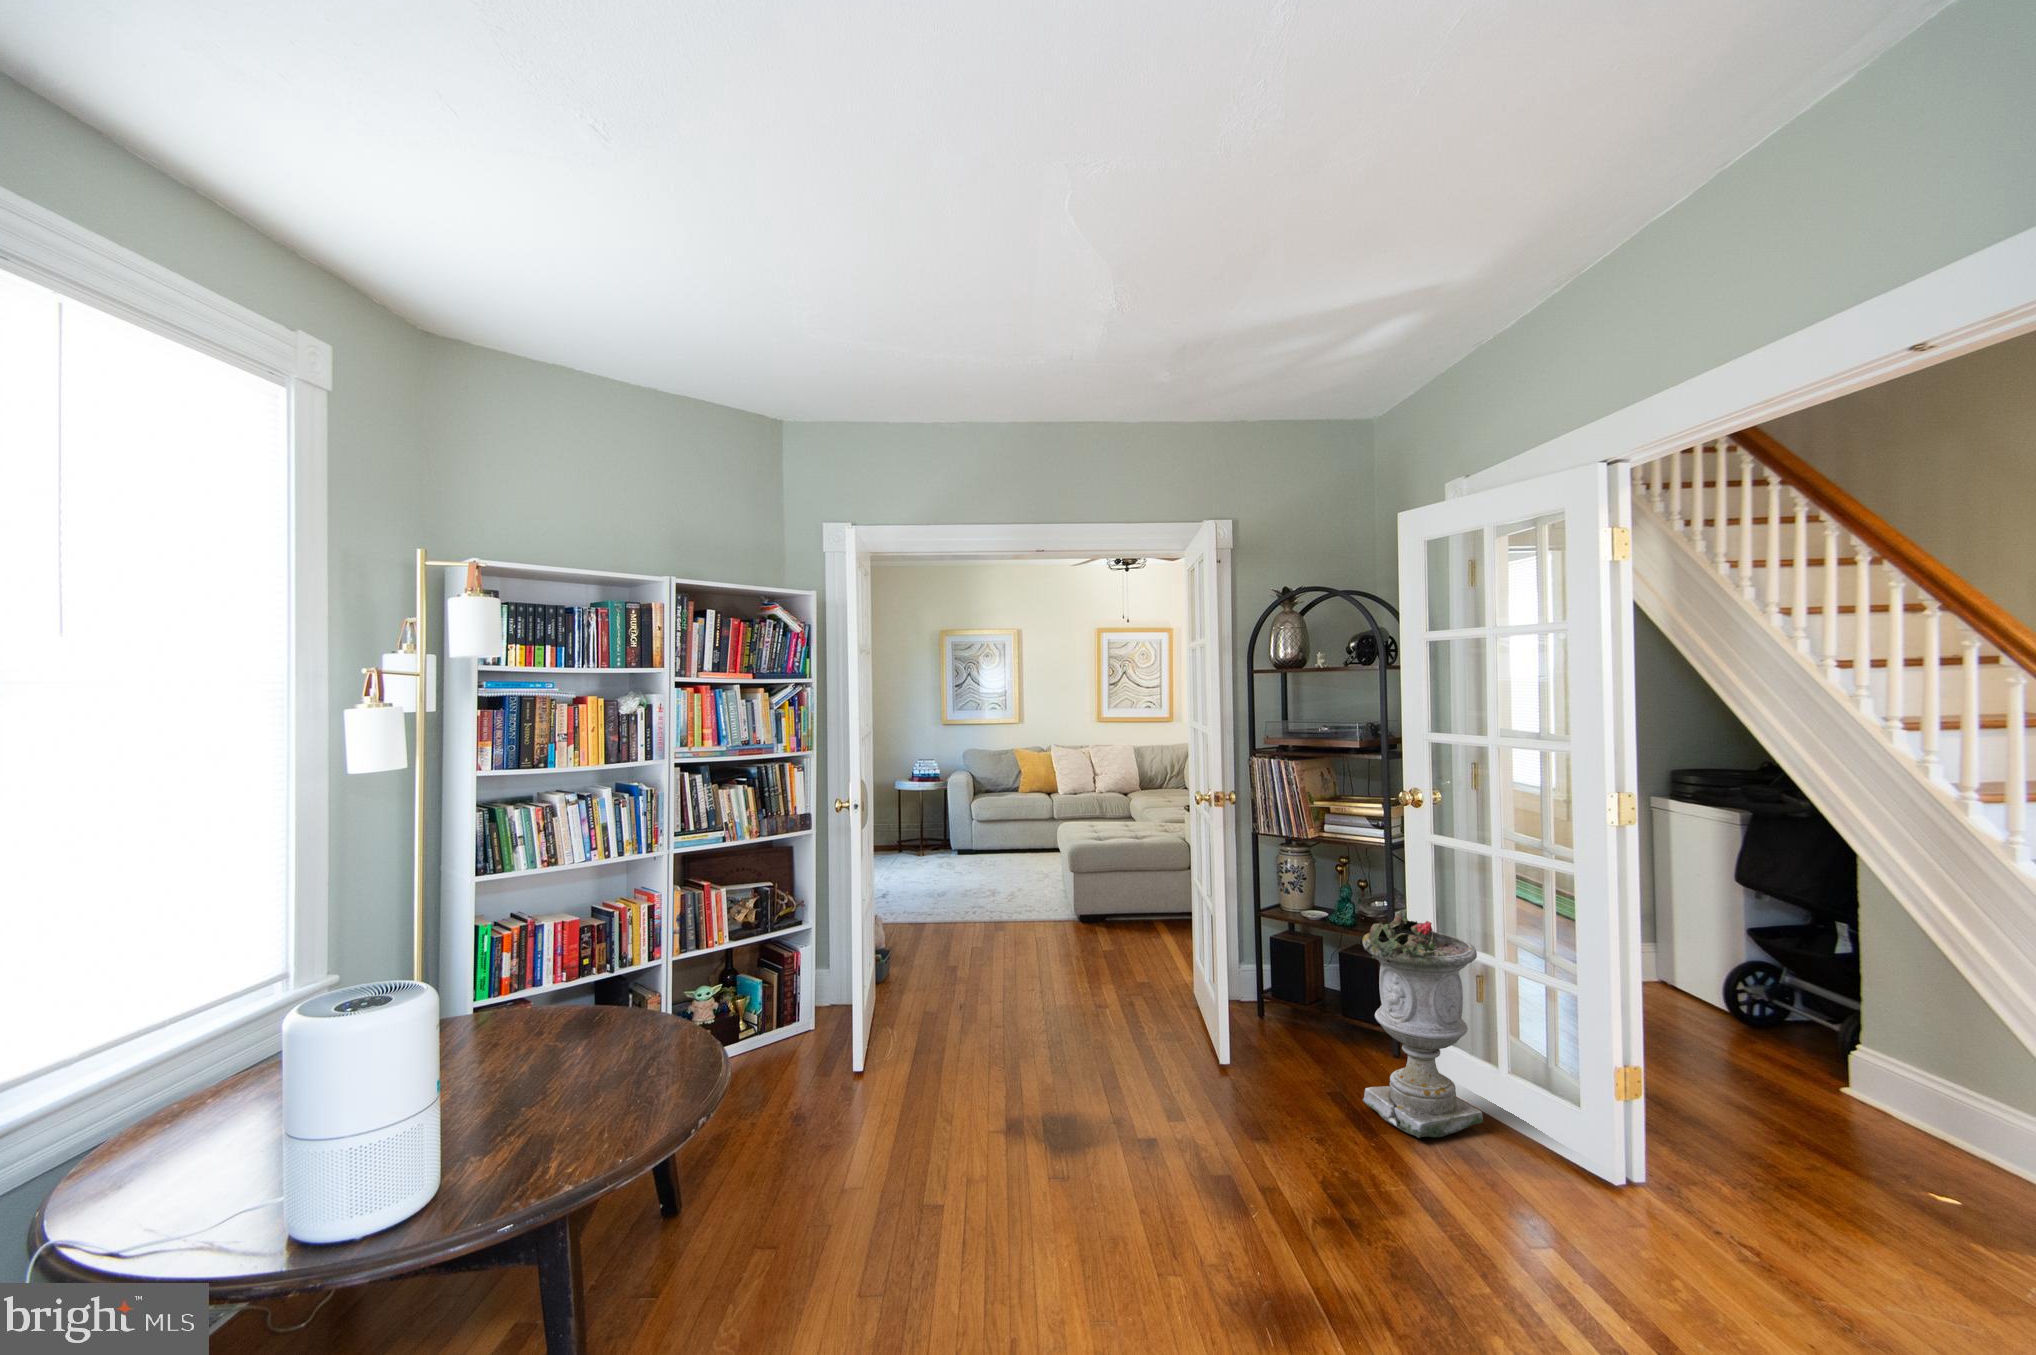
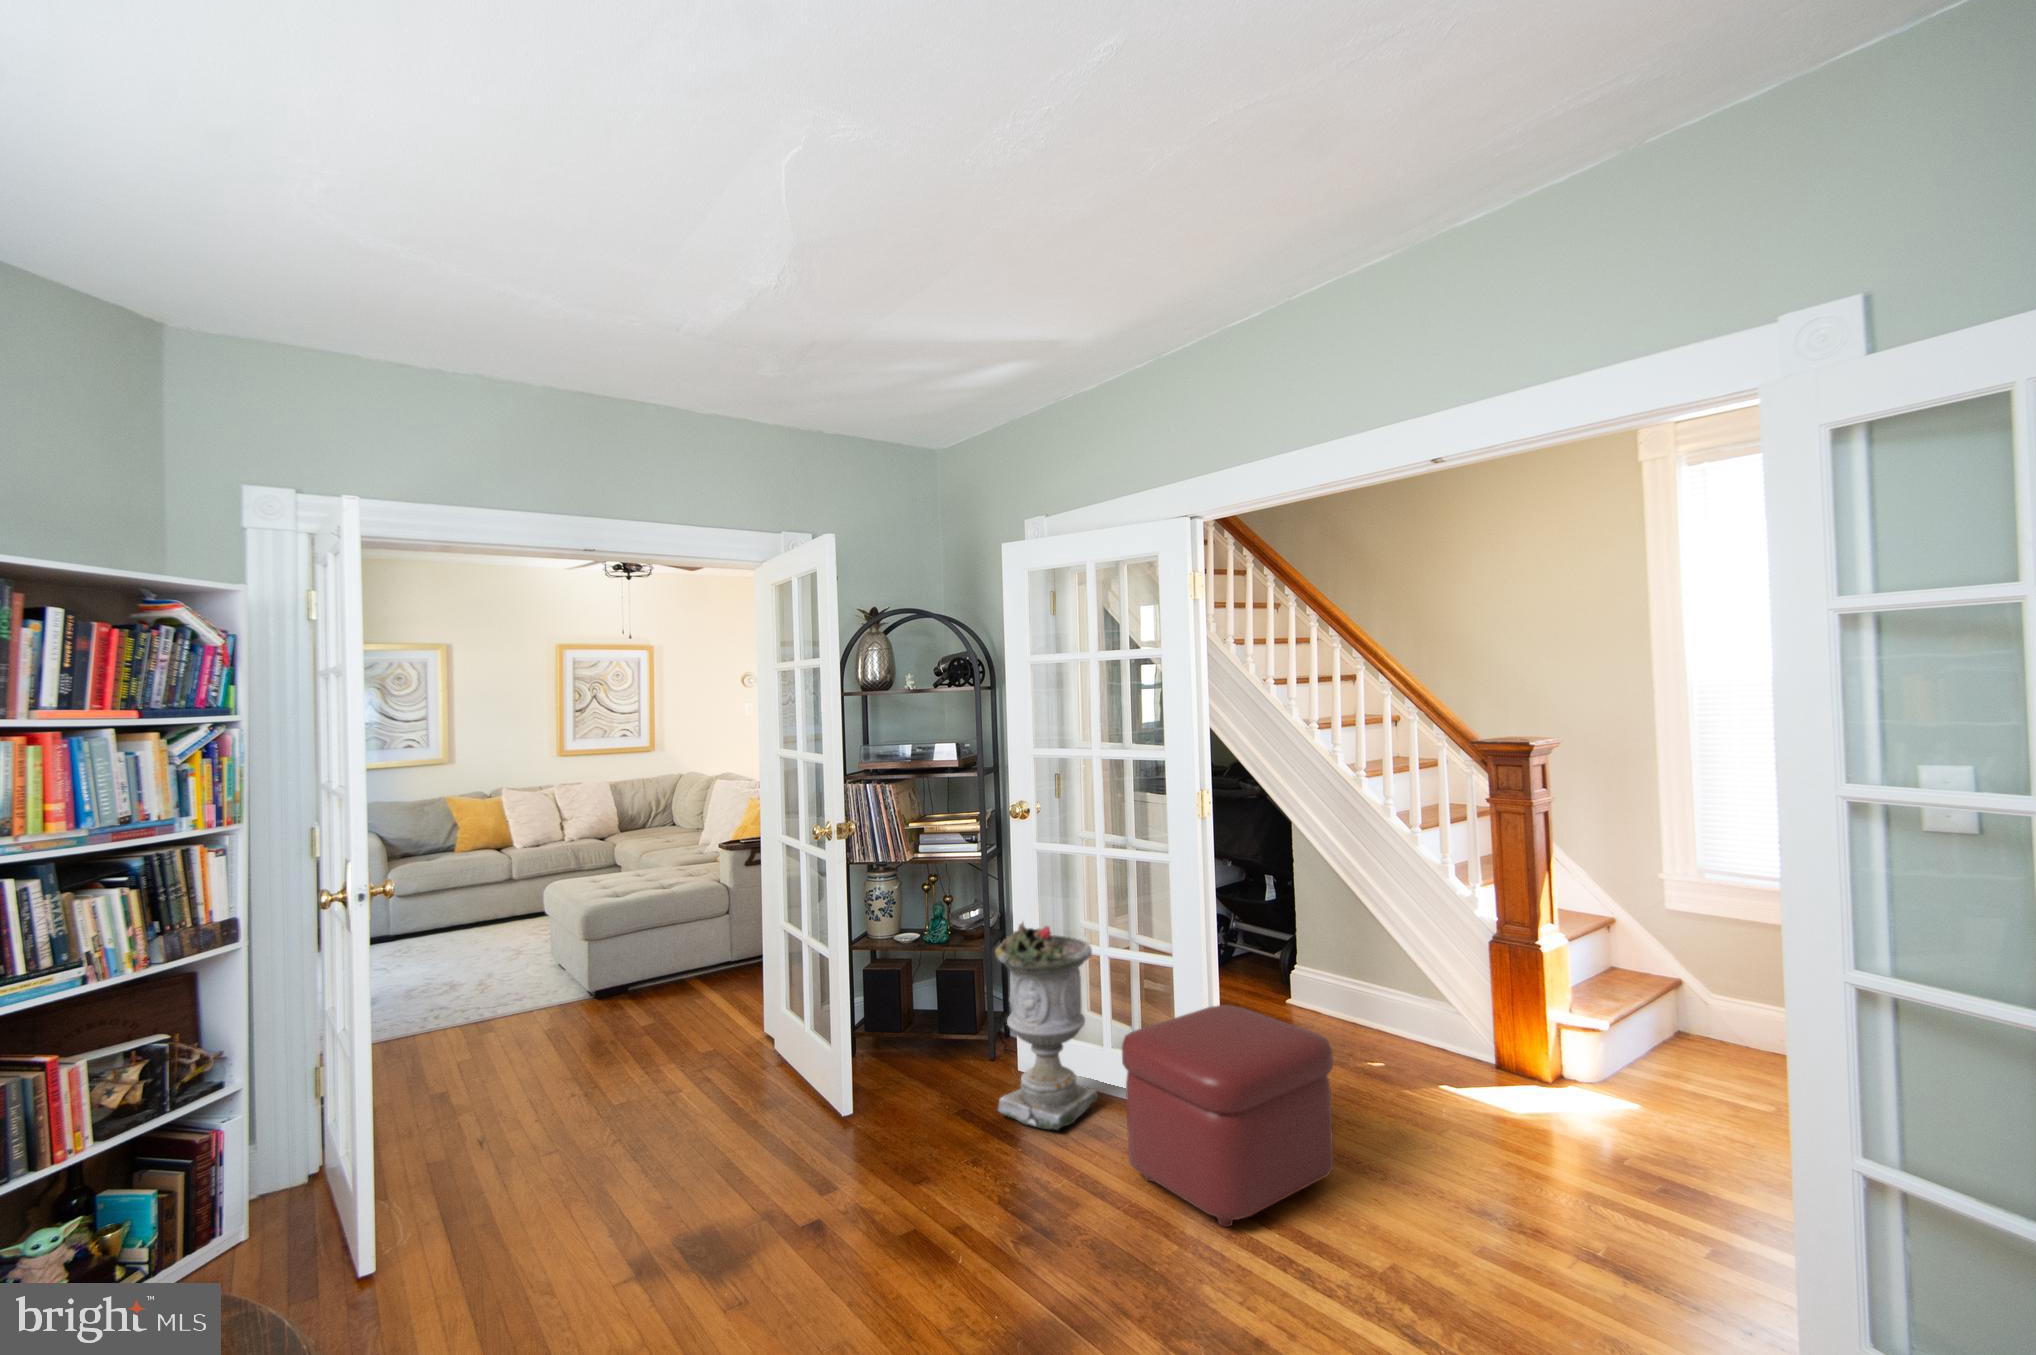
ottoman: none [1468,1051,1770,1306] -> present [1122,1005,1333,1227]

